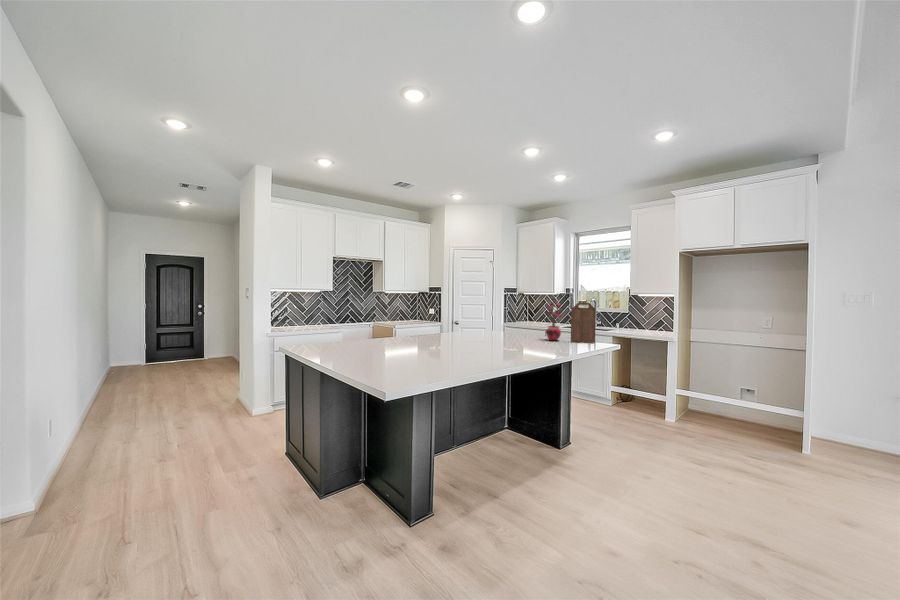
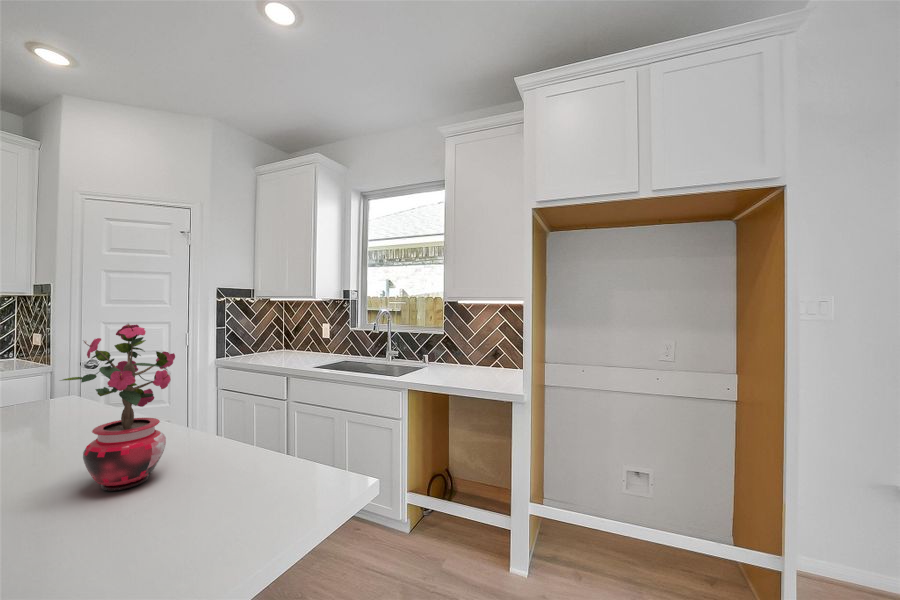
cutting board: present [571,303,596,343] -> none [192,324,297,489]

